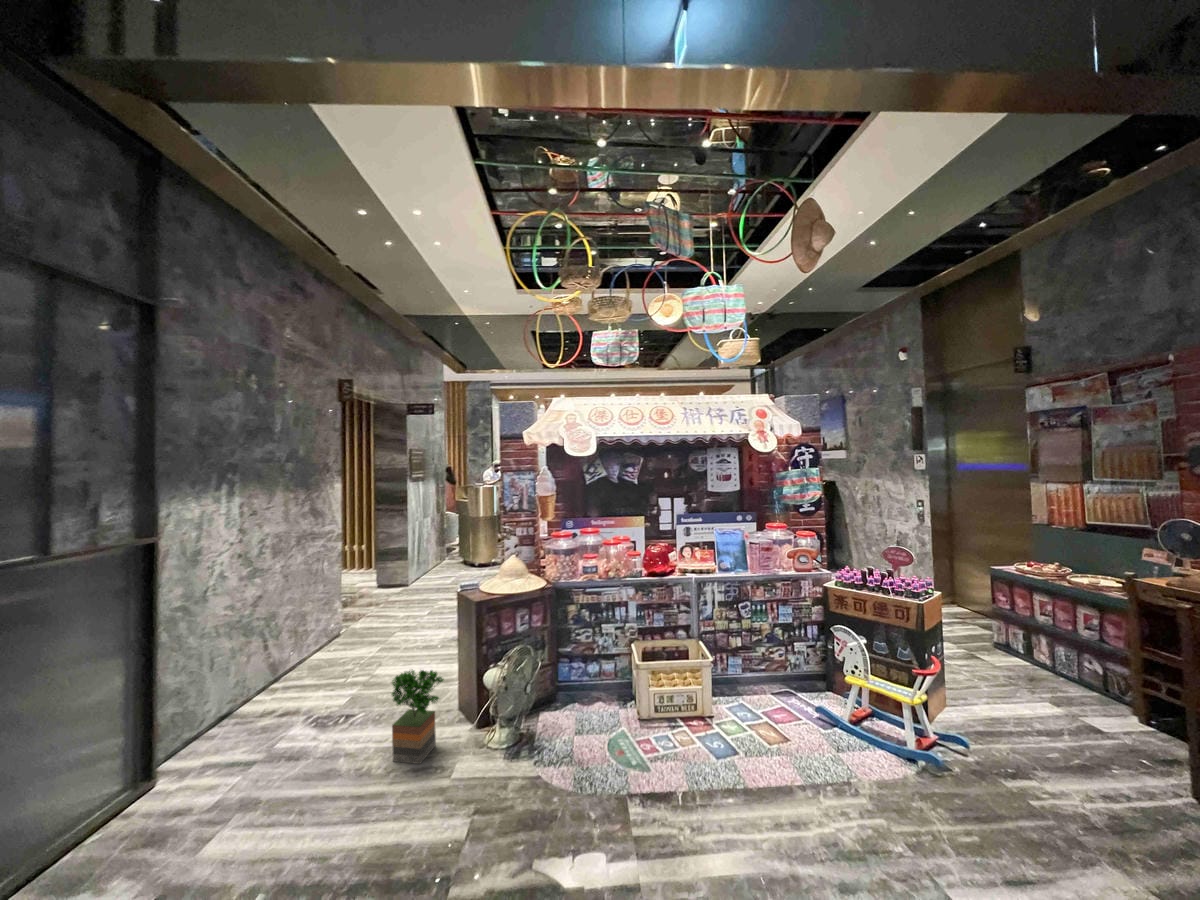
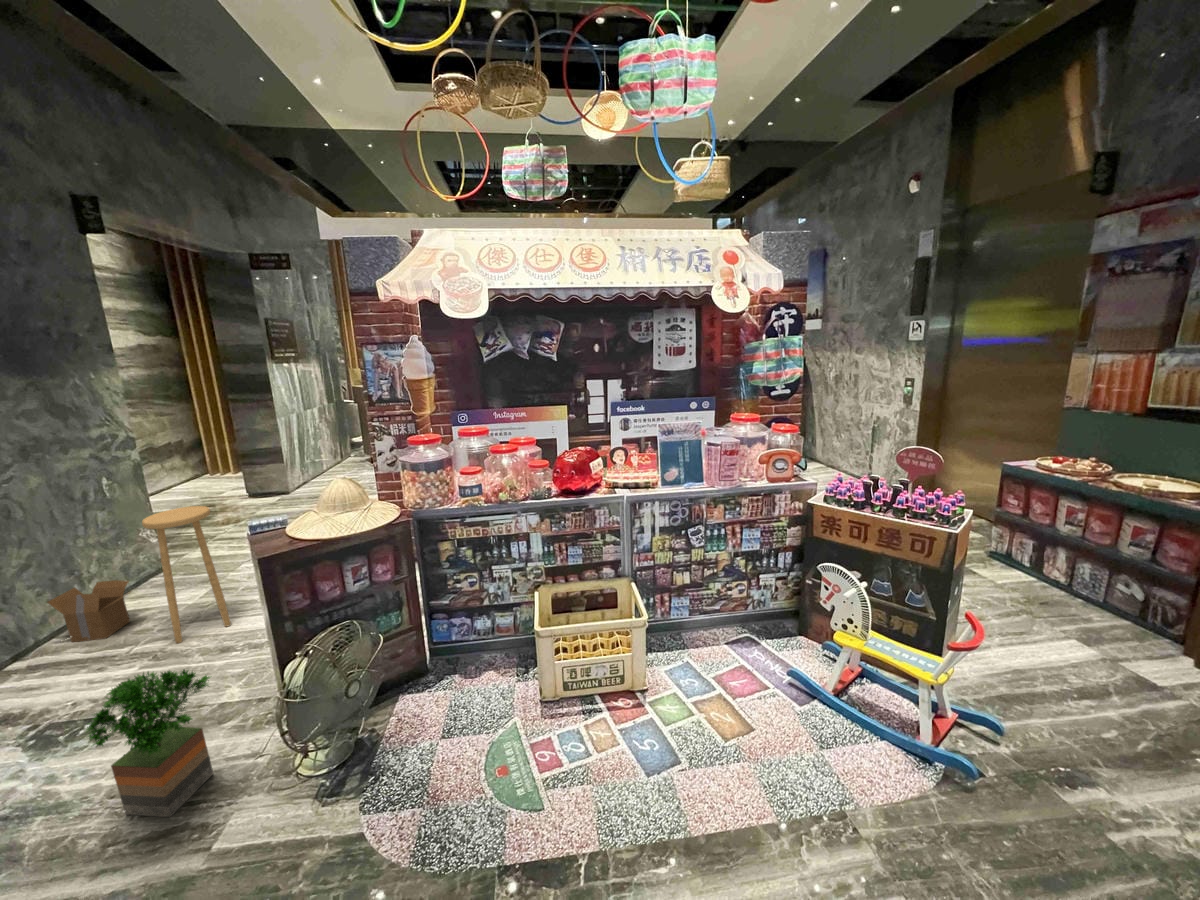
stool: none [364,579,404,678] -> present [142,506,231,643]
cardboard box: none [292,632,343,675] -> present [48,580,130,642]

